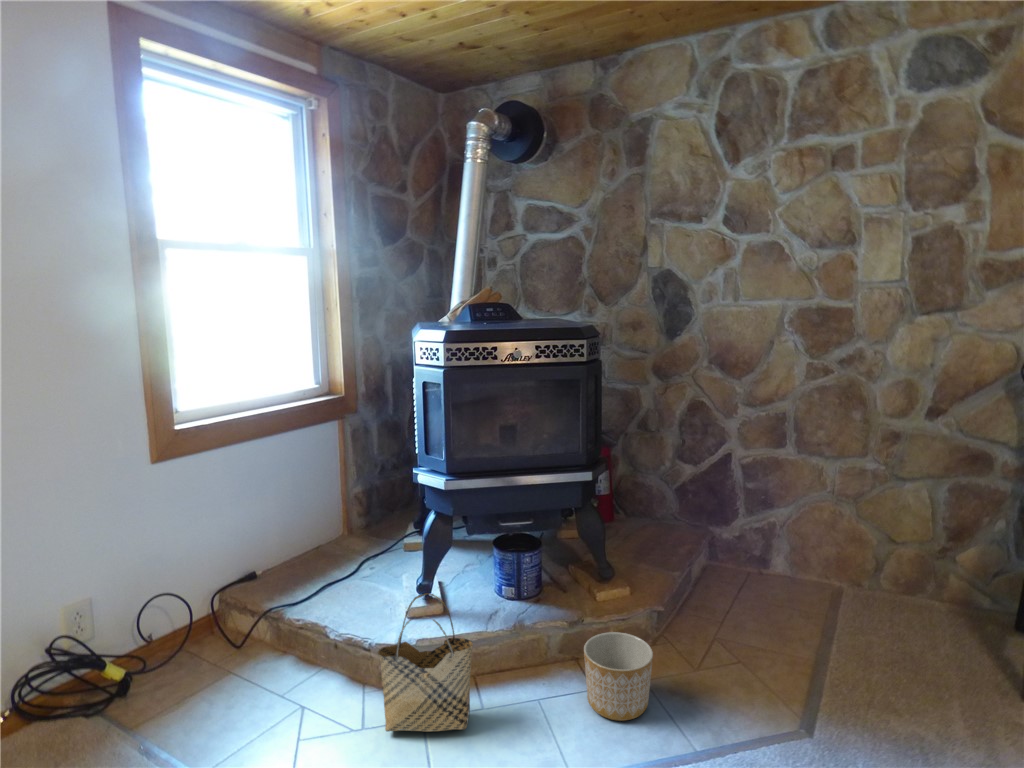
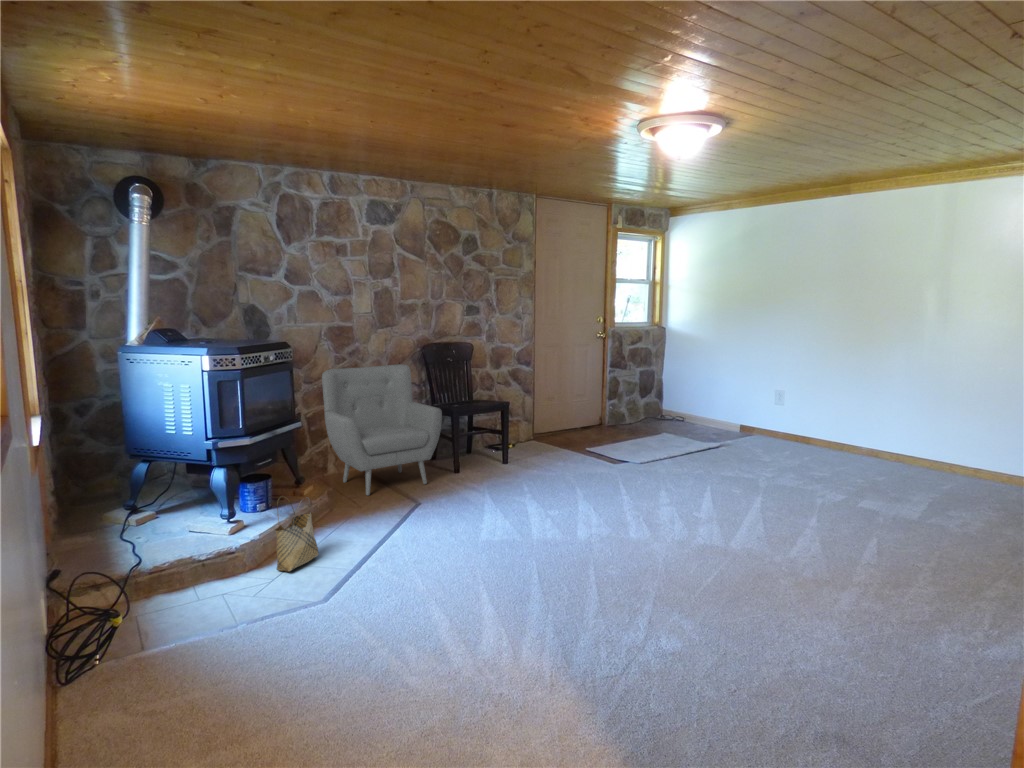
armchair: none [722,386,996,687] -> present [322,364,442,495]
planter: present [584,632,653,721] -> none [334,494,368,532]

